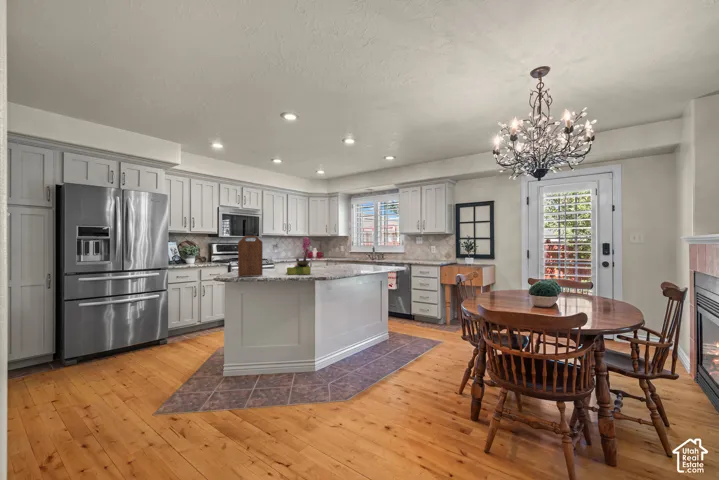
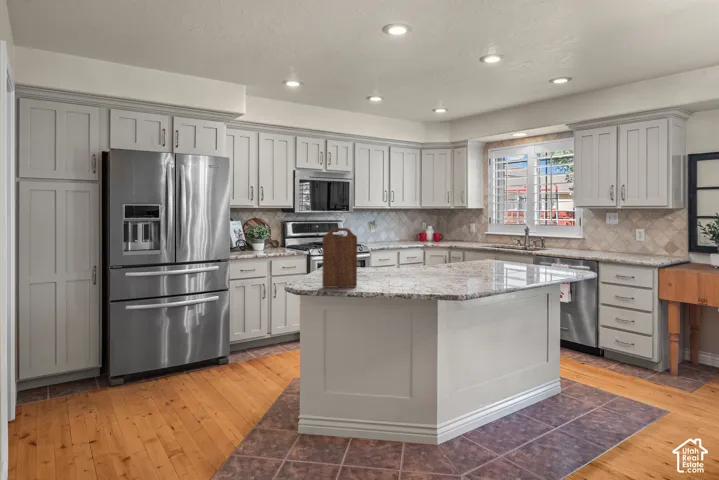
flower arrangement: present [286,237,311,275] -> none [390,228,432,288]

